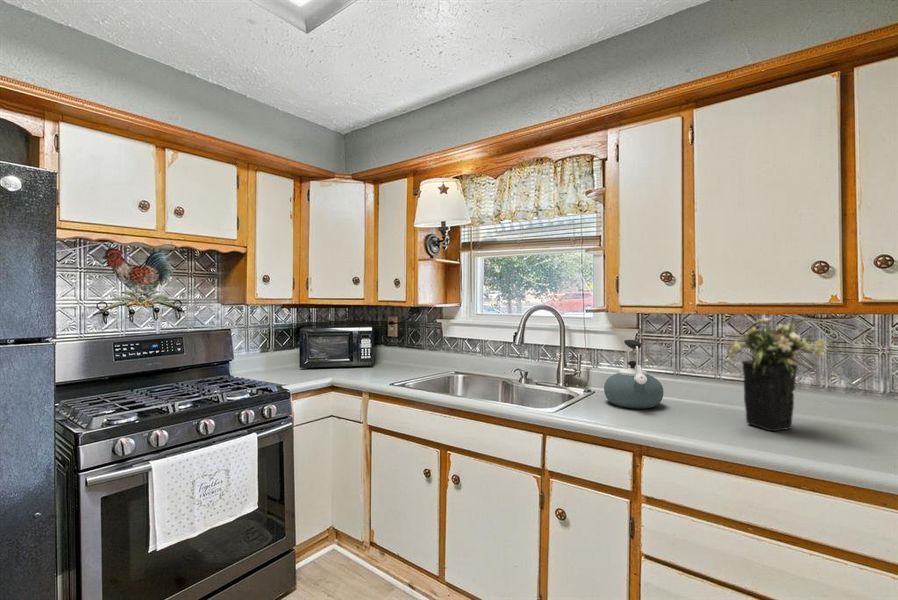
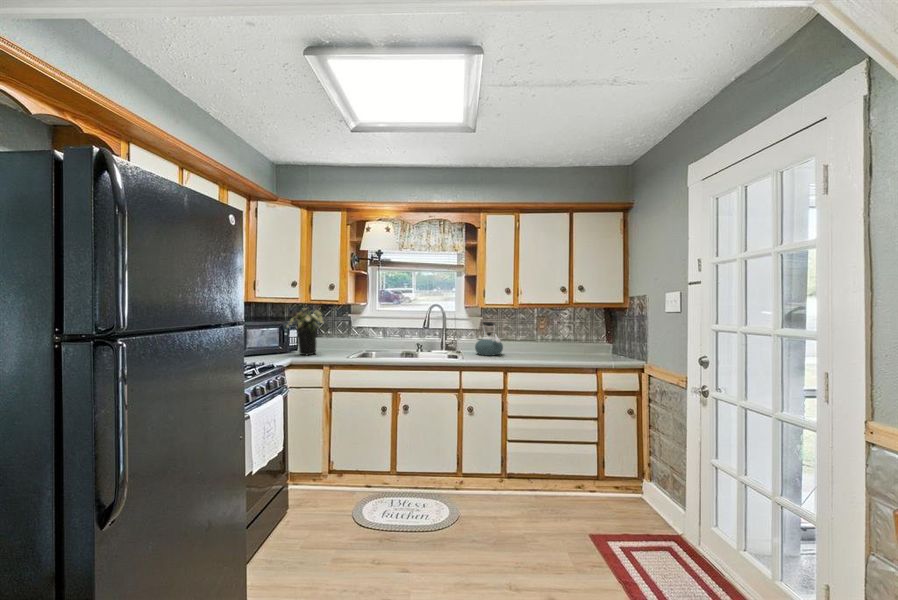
flower arrangement: present [723,316,837,431] -> present [287,309,323,355]

